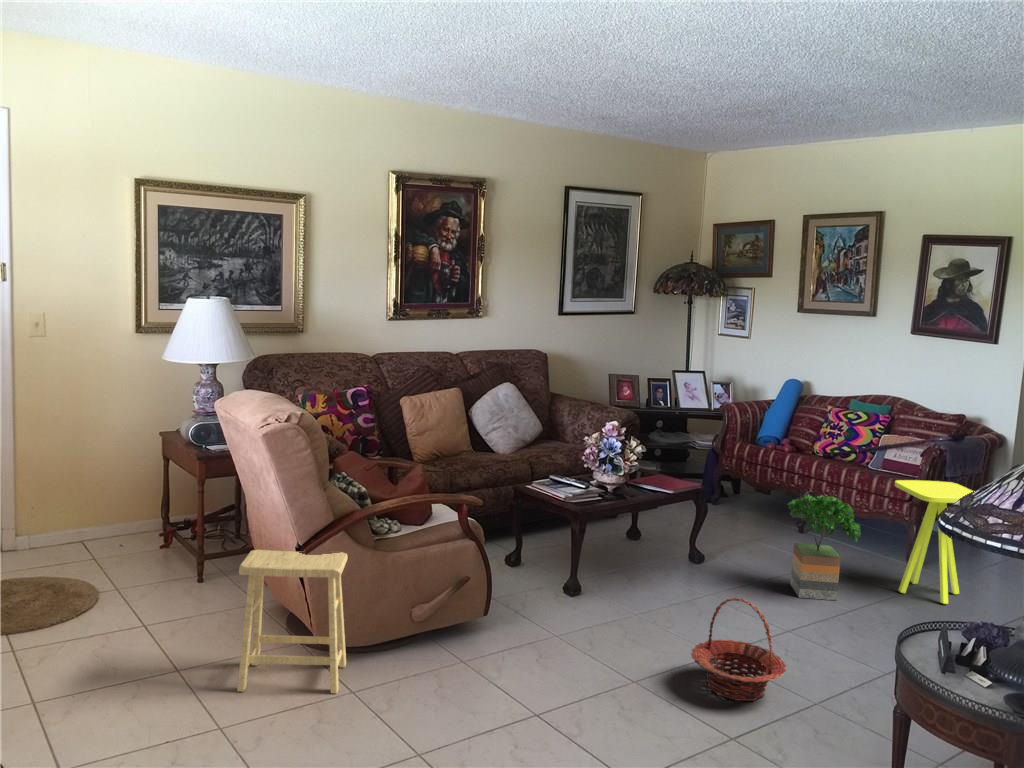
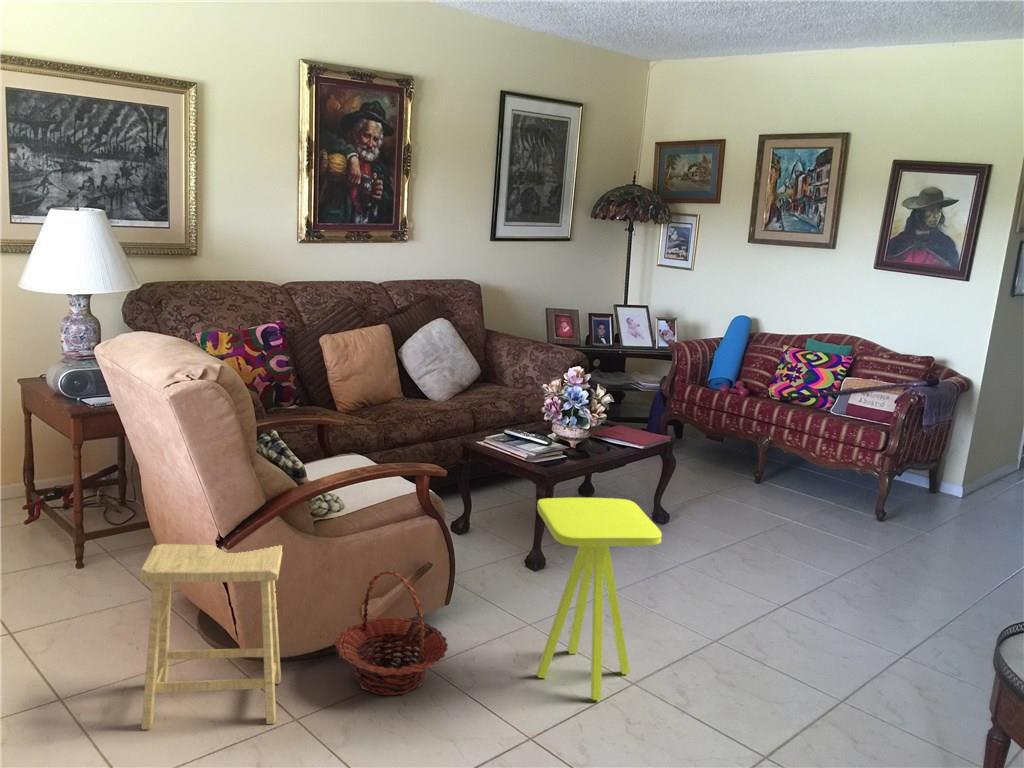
side table: present [895,480,973,604] -> present [537,498,662,700]
potted tree: present [788,494,860,600] -> none [766,447,852,564]
basket: present [691,598,786,701] -> present [335,571,448,695]

